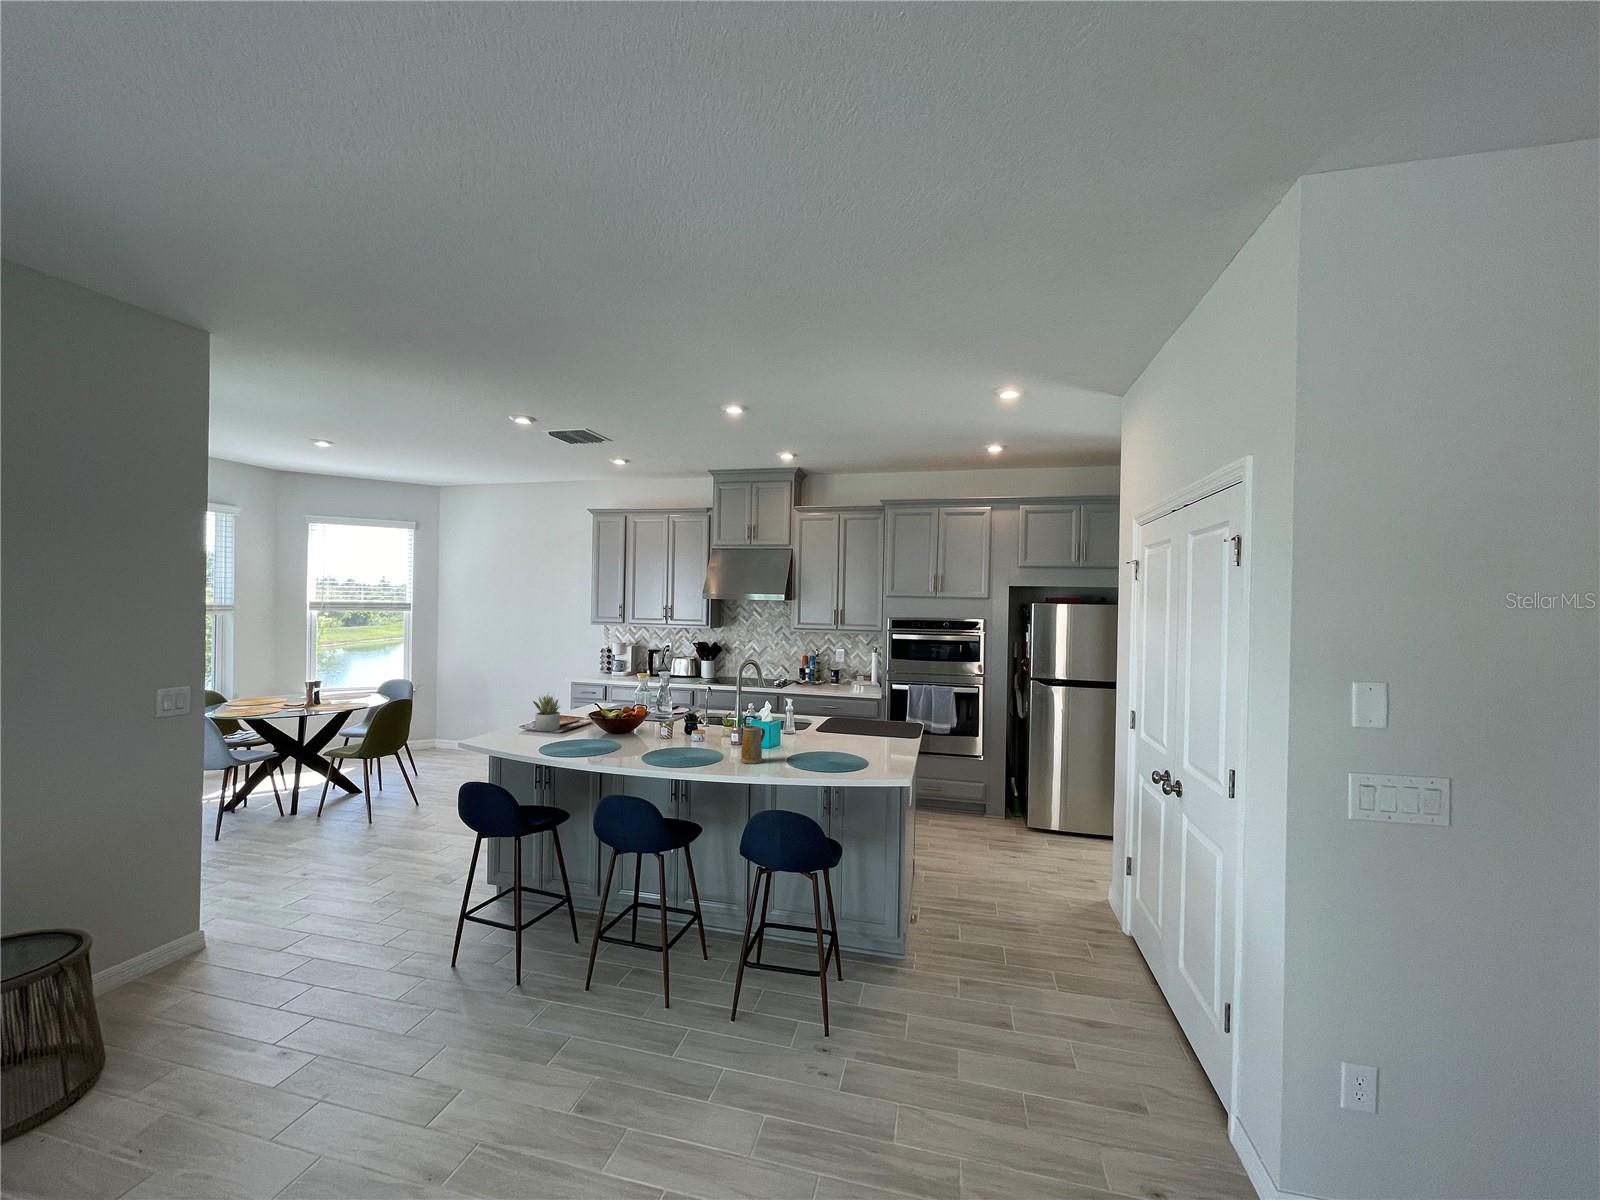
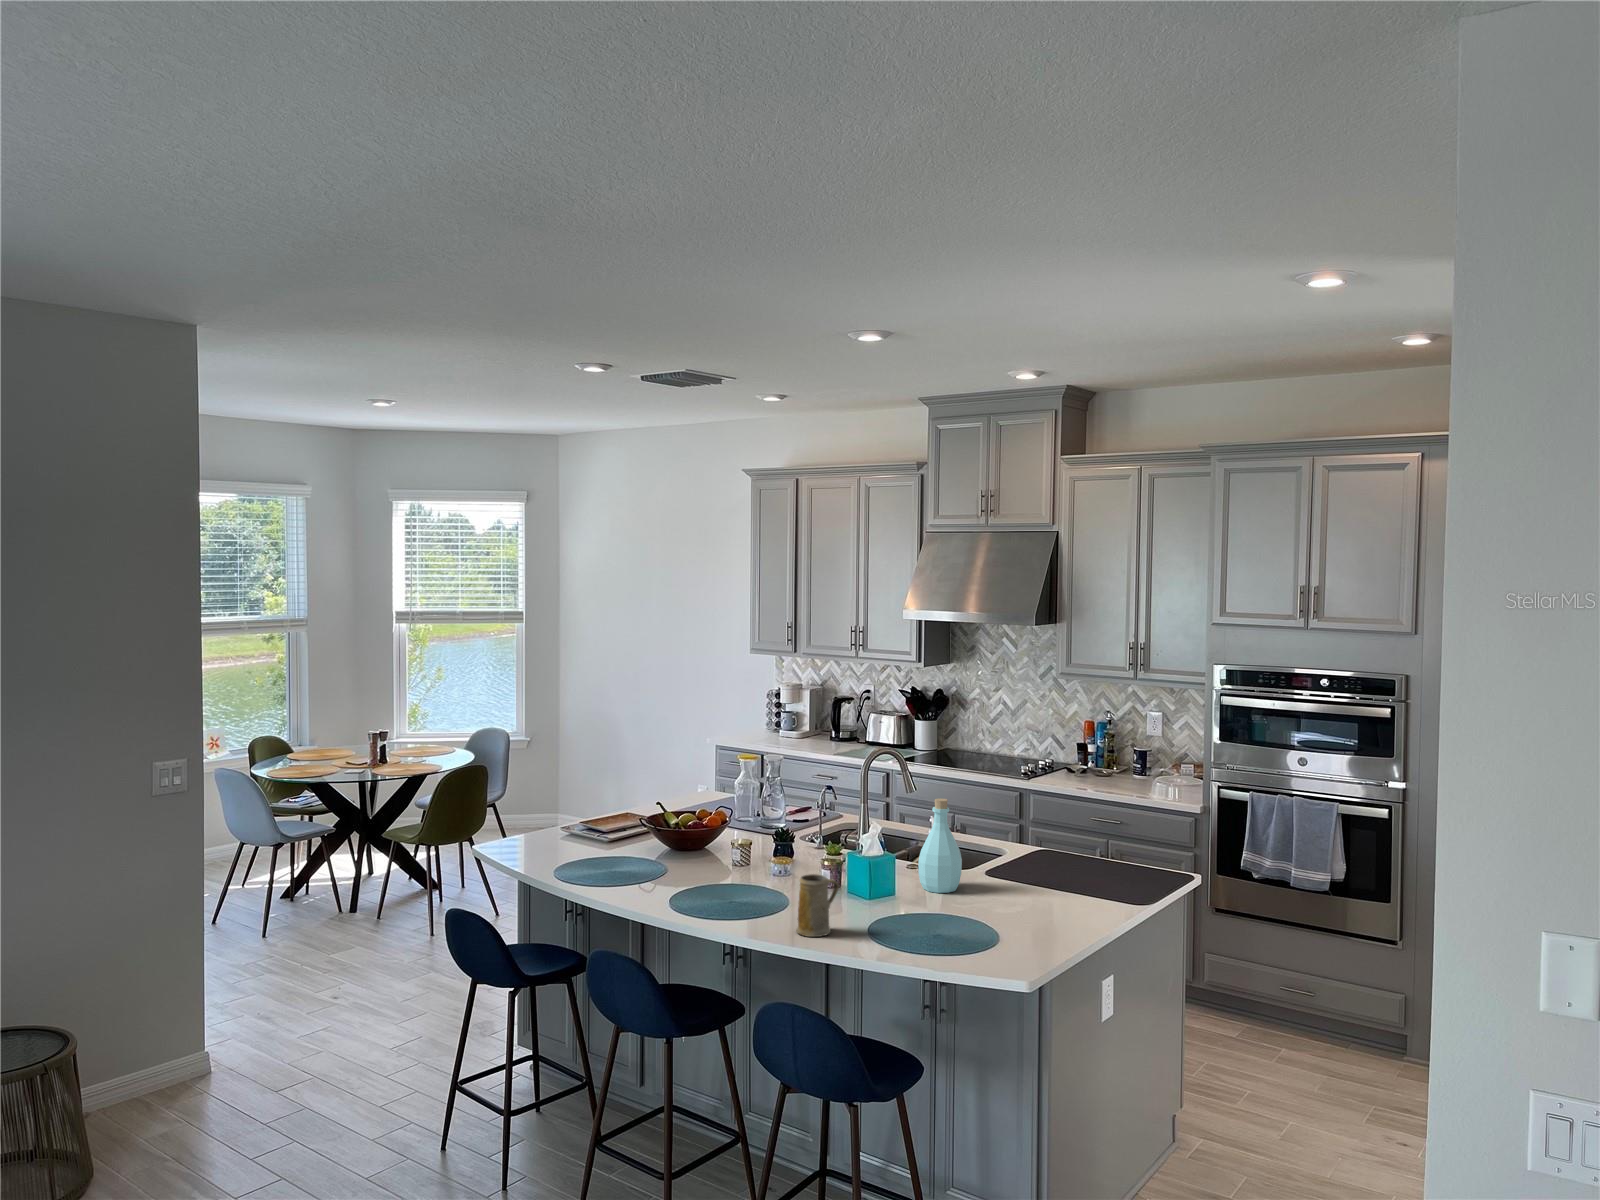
bottle: none [784,682,810,738] -> present [918,798,962,893]
succulent plant: present [533,693,560,731] -> none [573,784,615,842]

